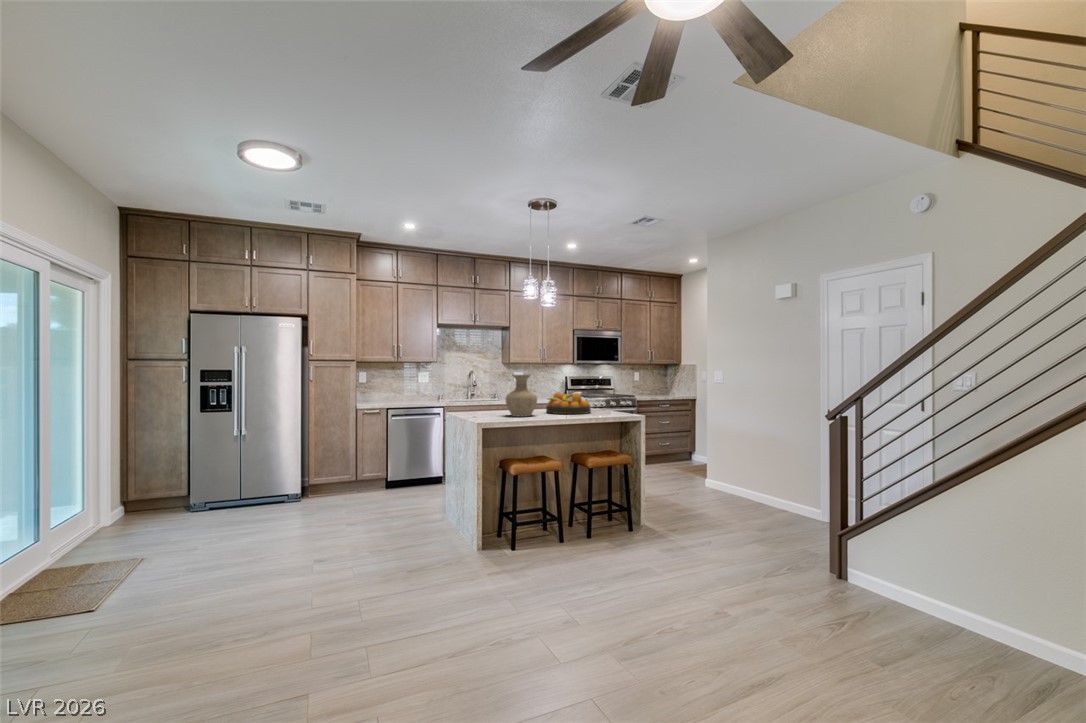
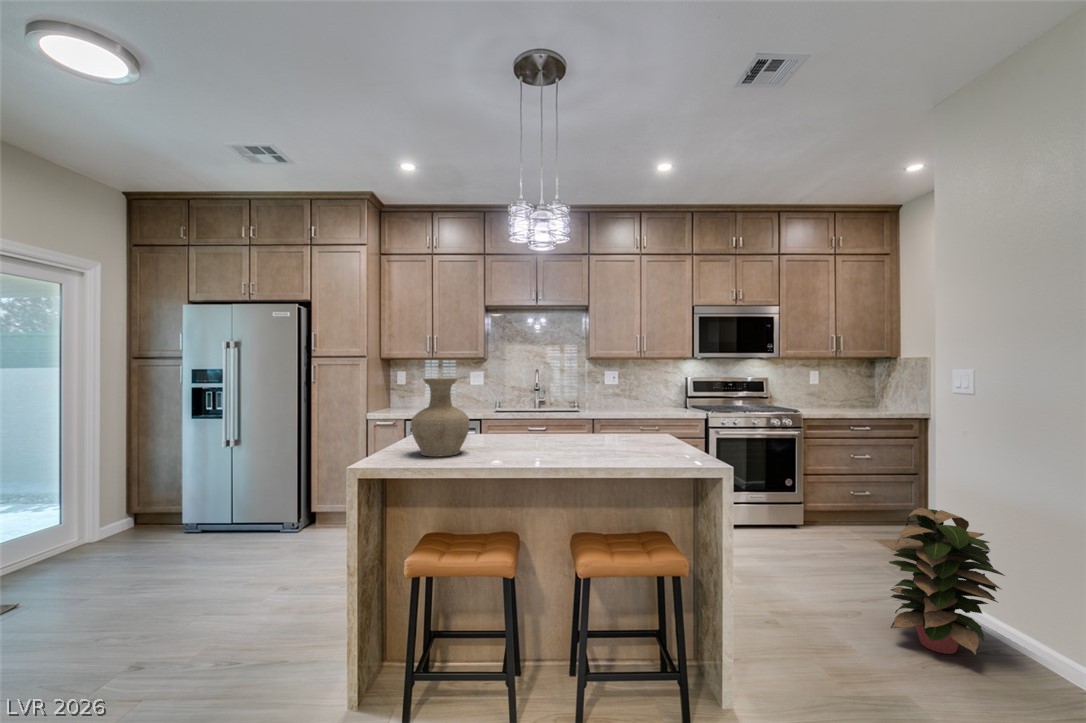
fruit bowl: present [546,393,591,414] -> none [505,411,591,456]
decorative plant: none [699,436,746,501] -> present [889,508,1005,656]

